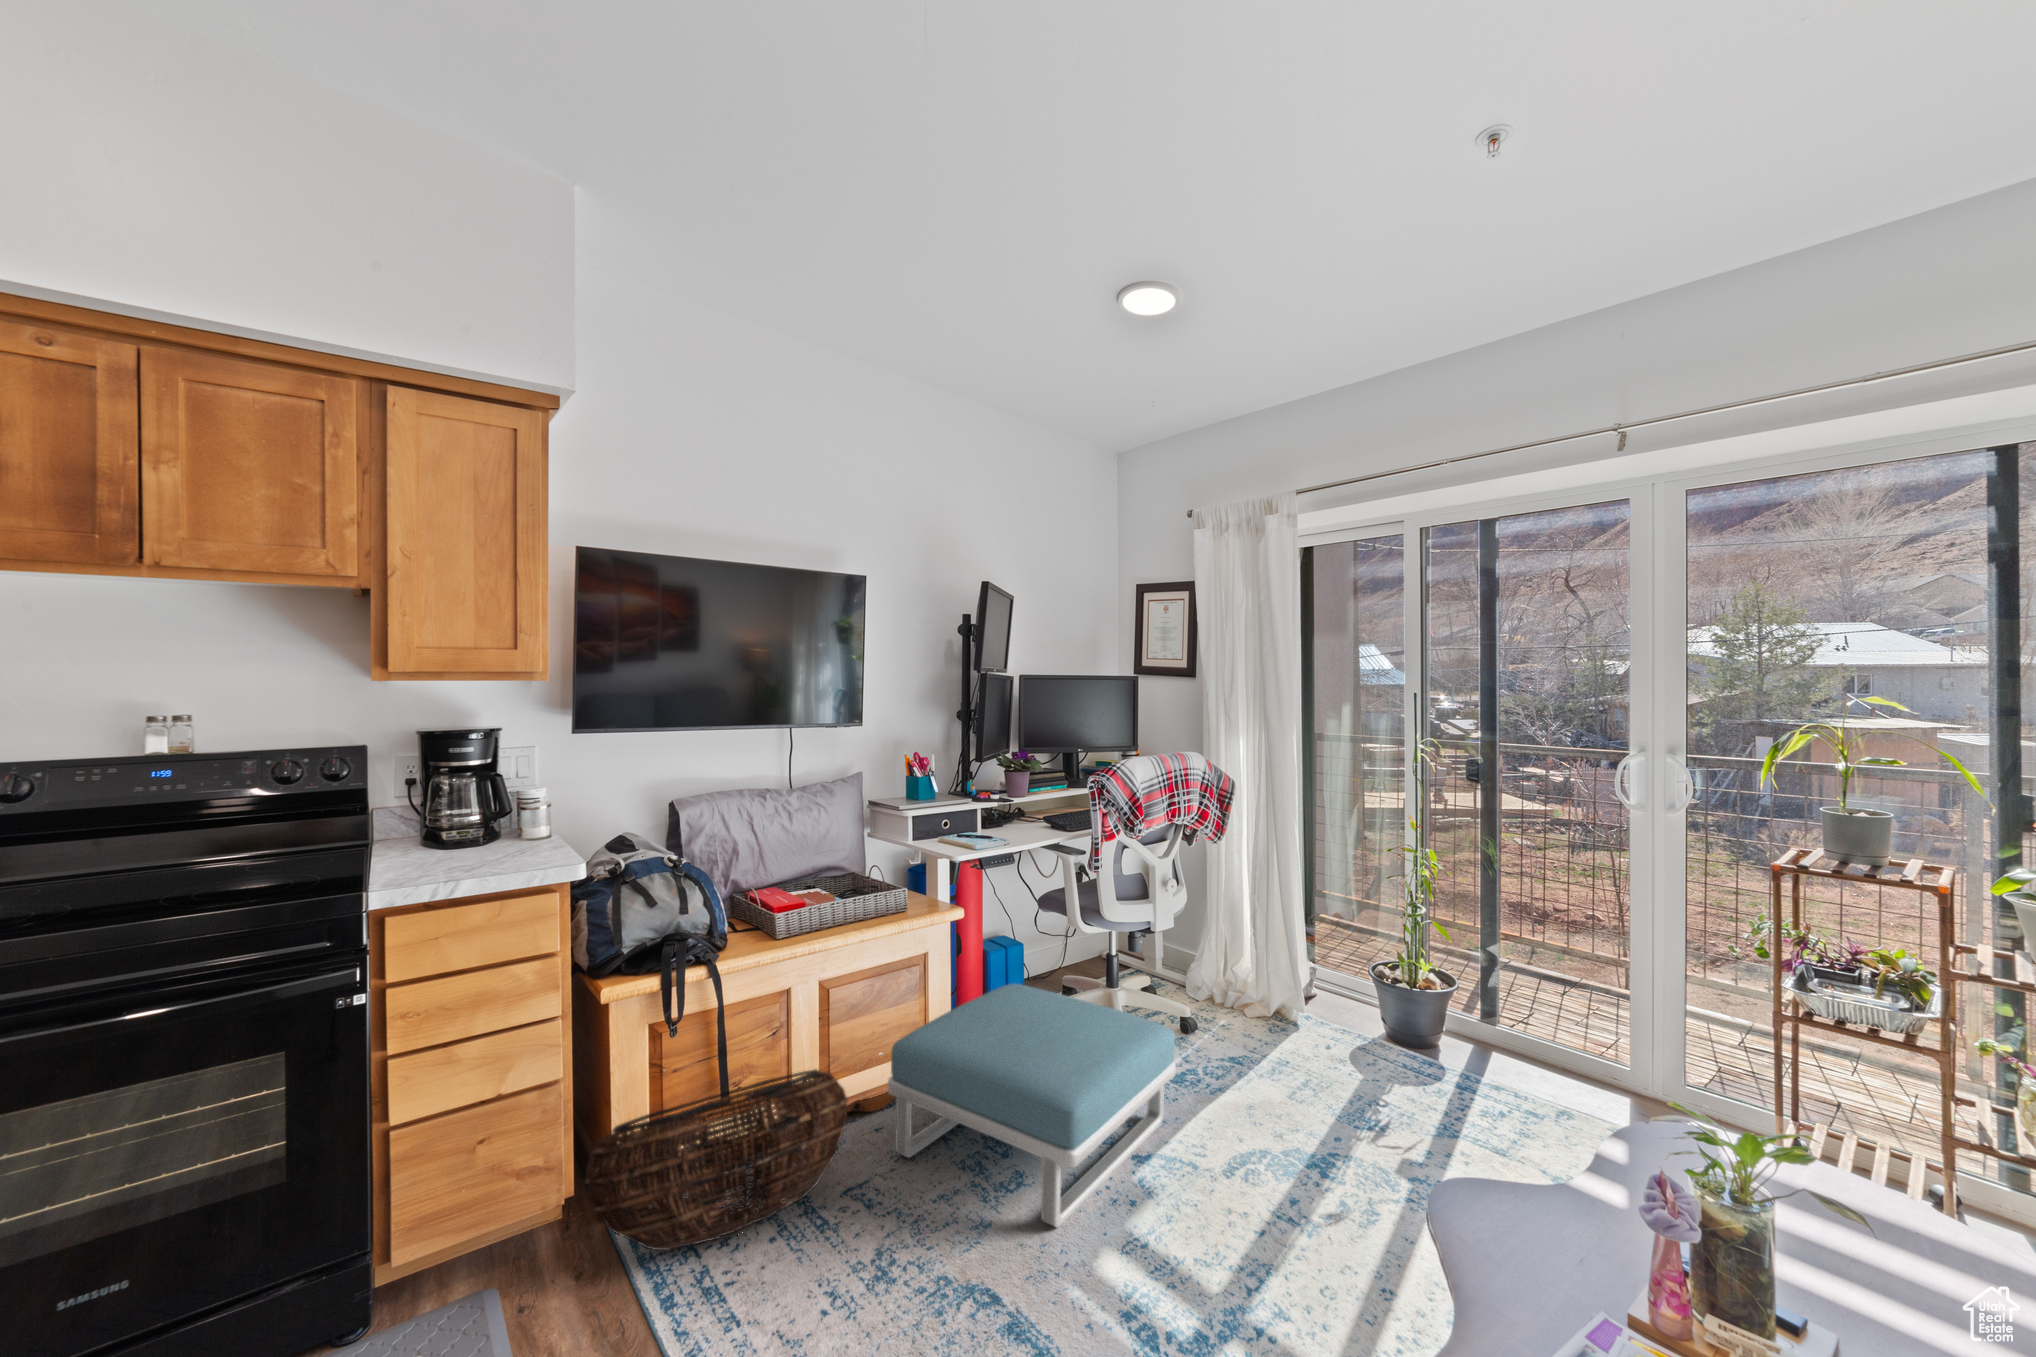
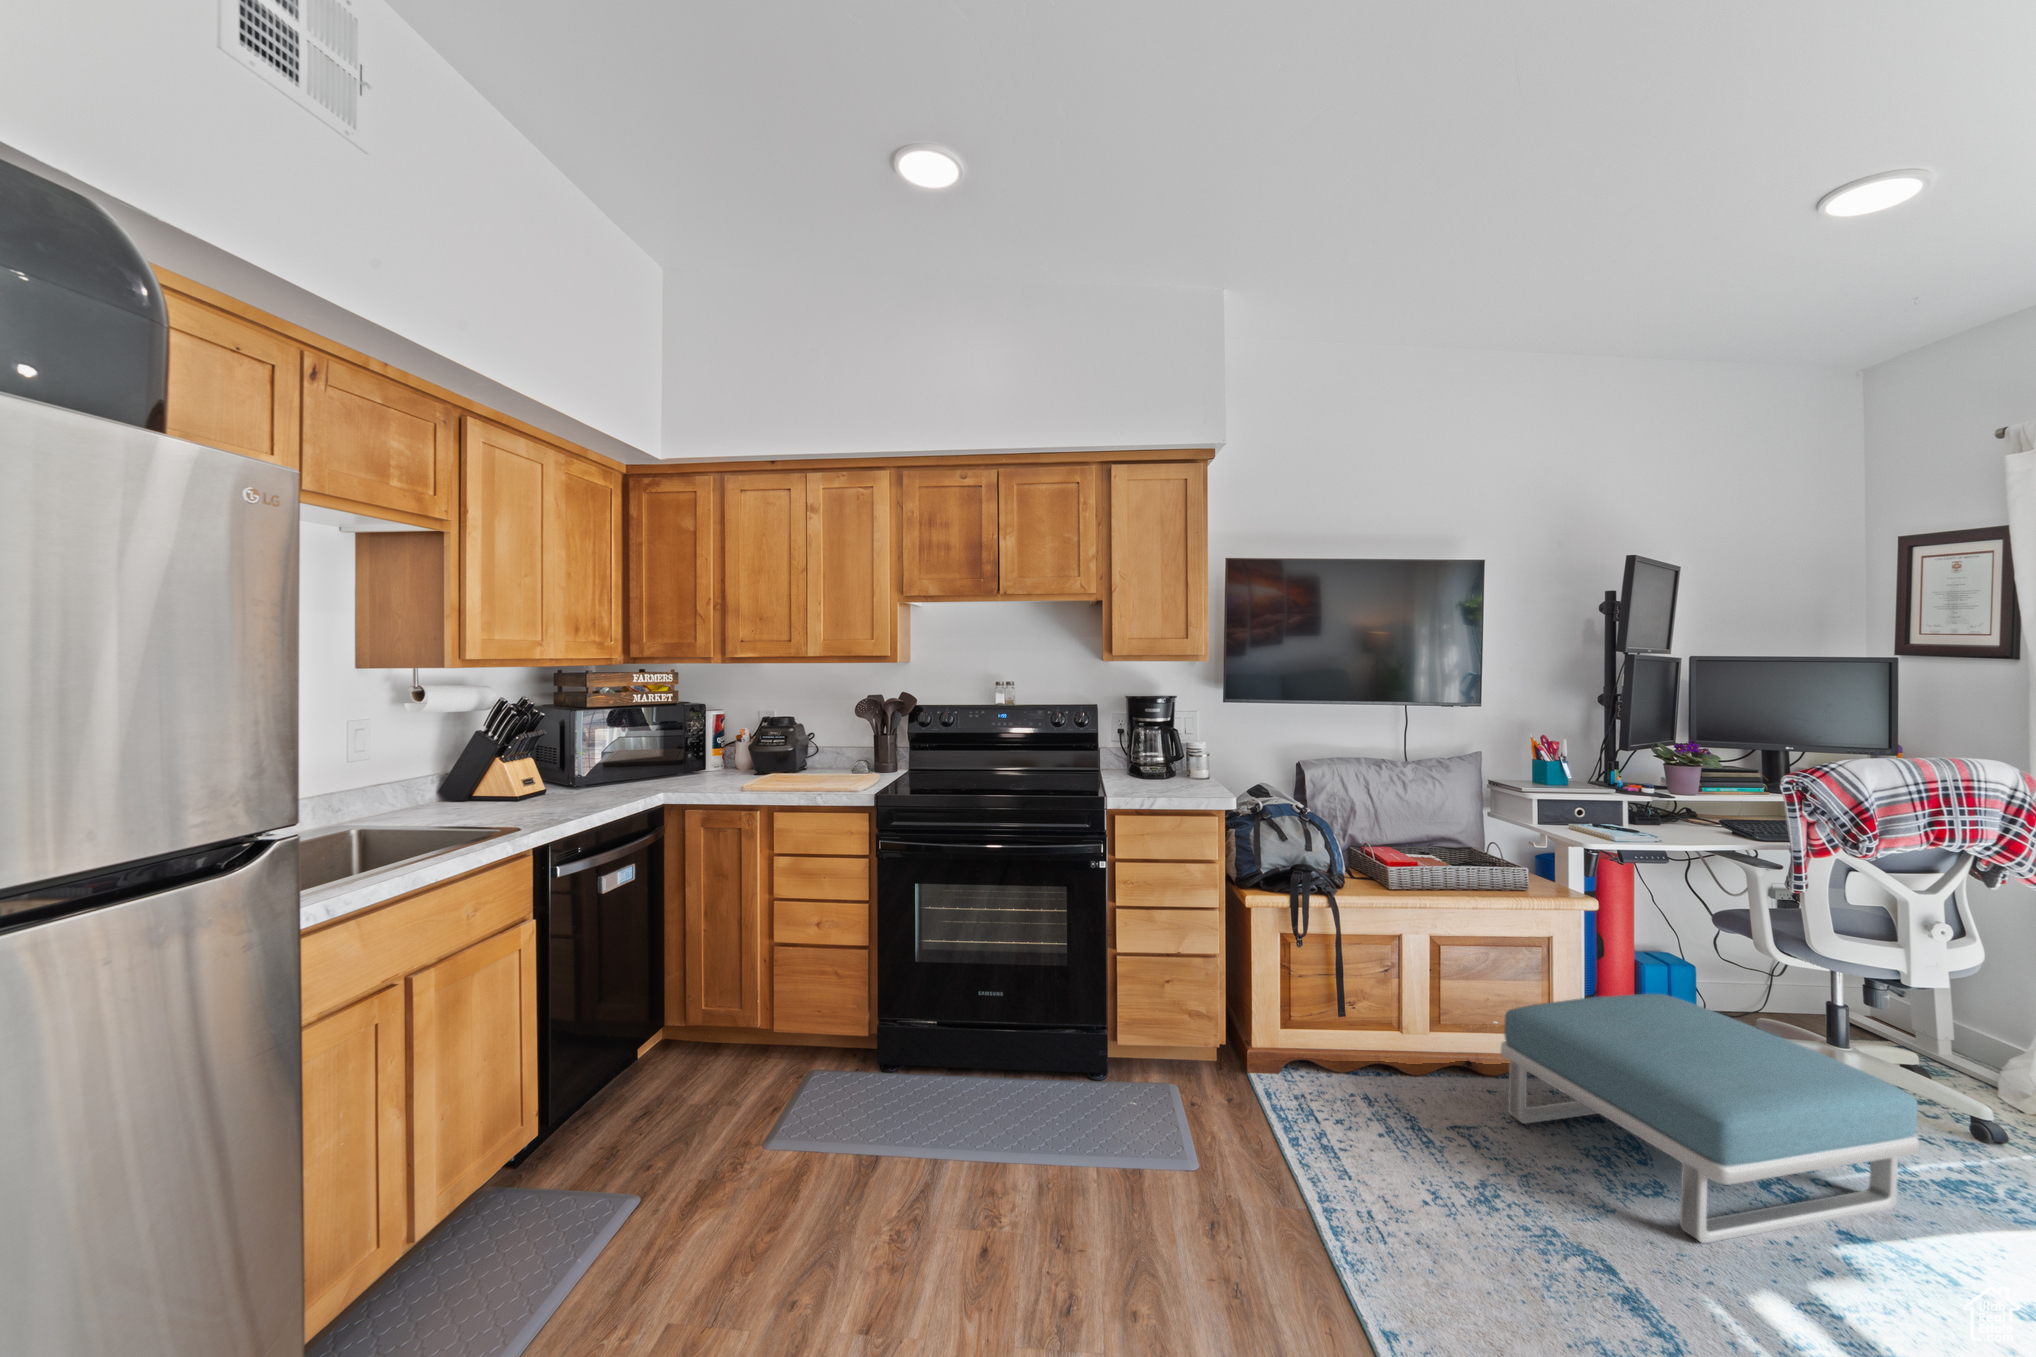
basket: present [585,1069,848,1250] -> none [1233,1001,1456,1119]

